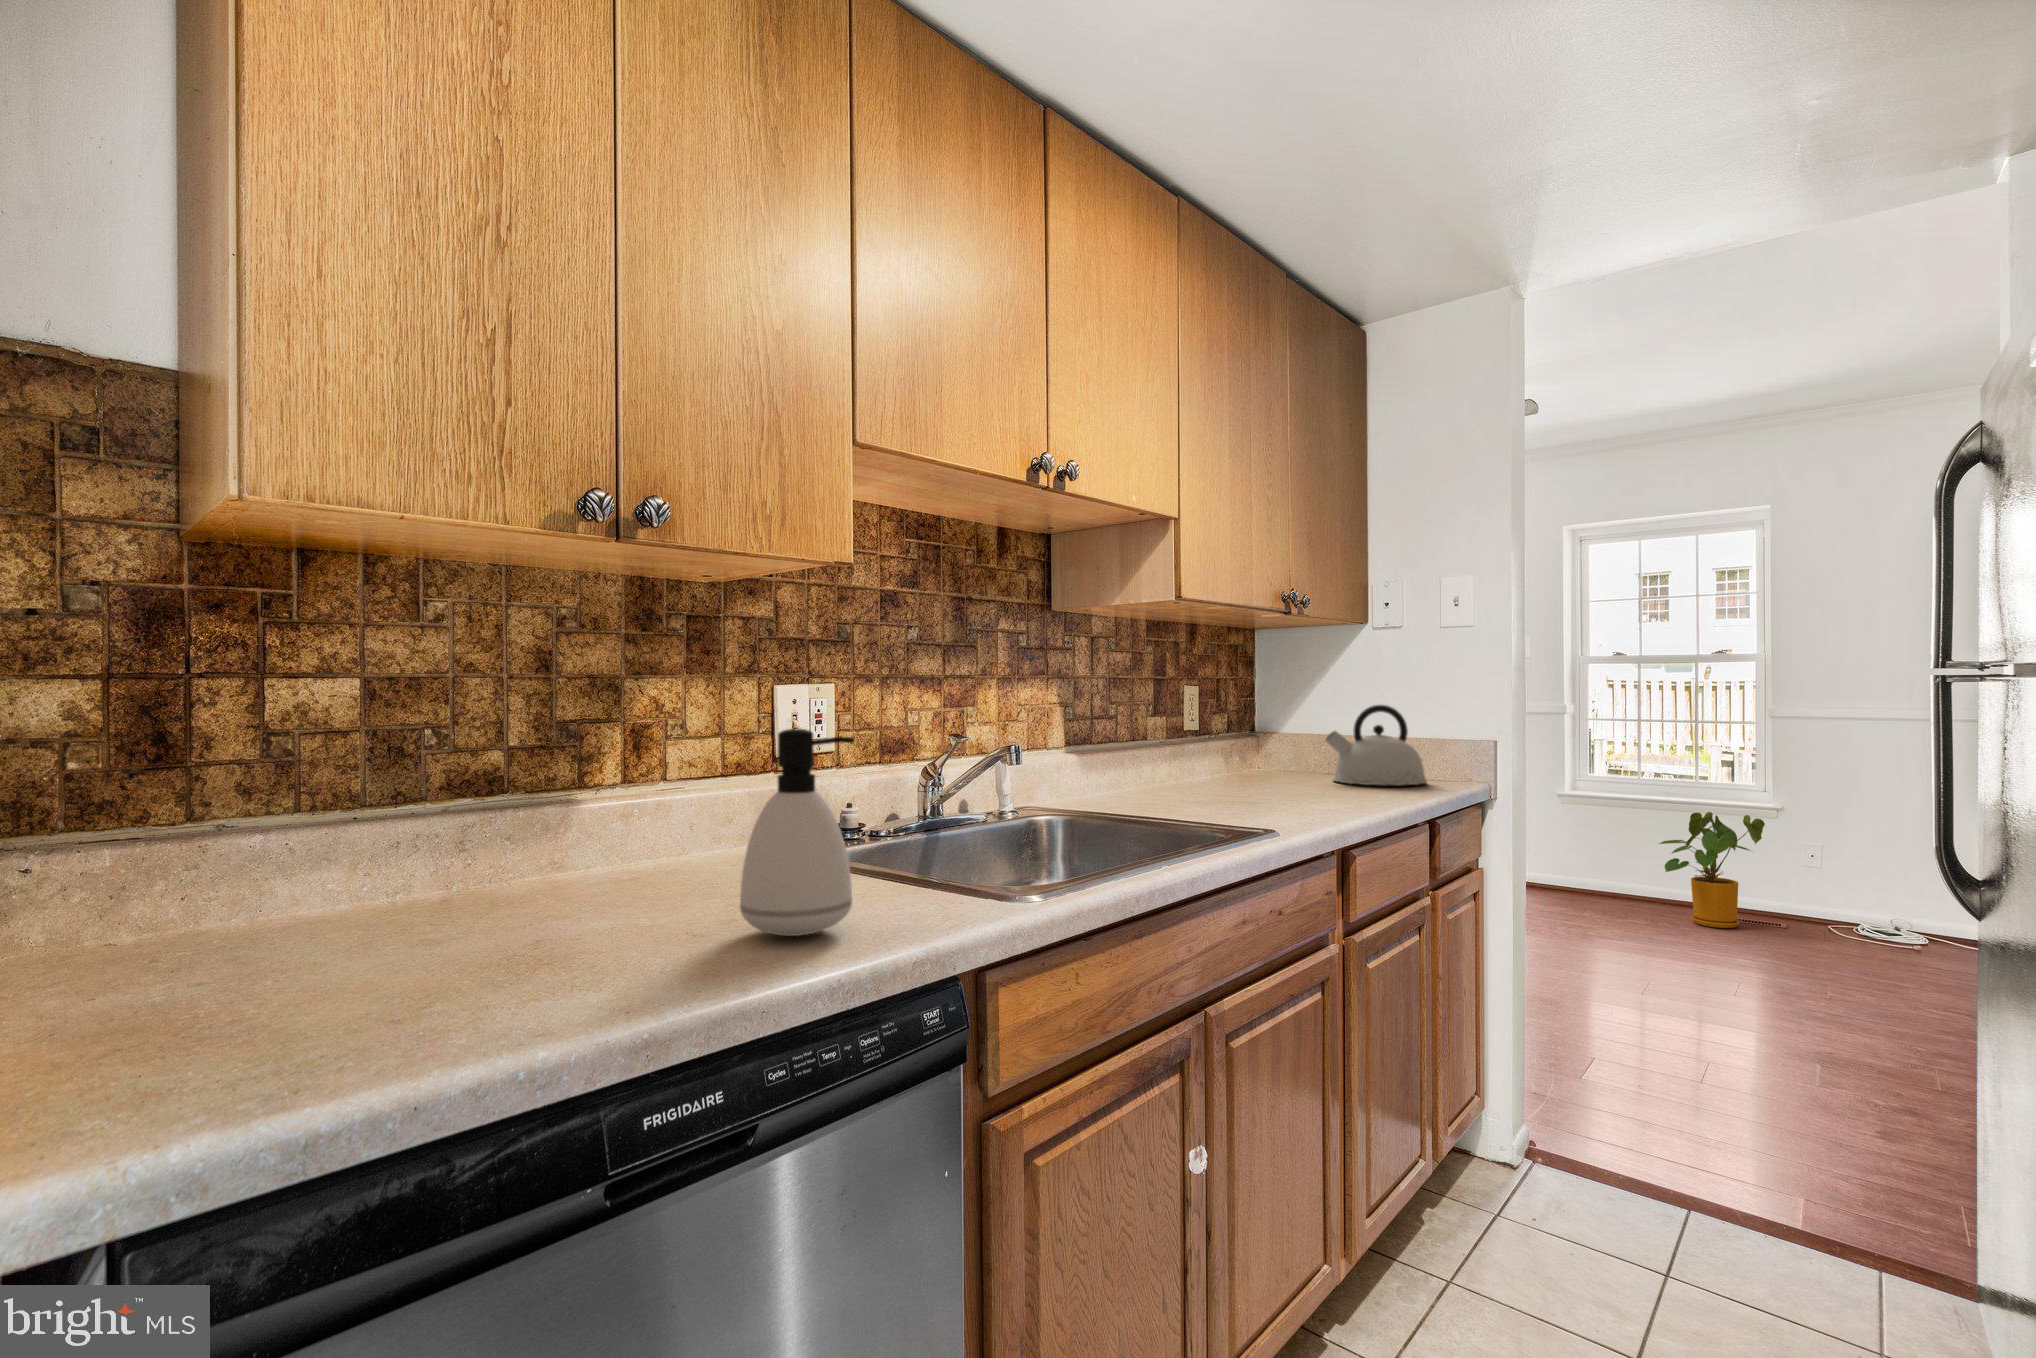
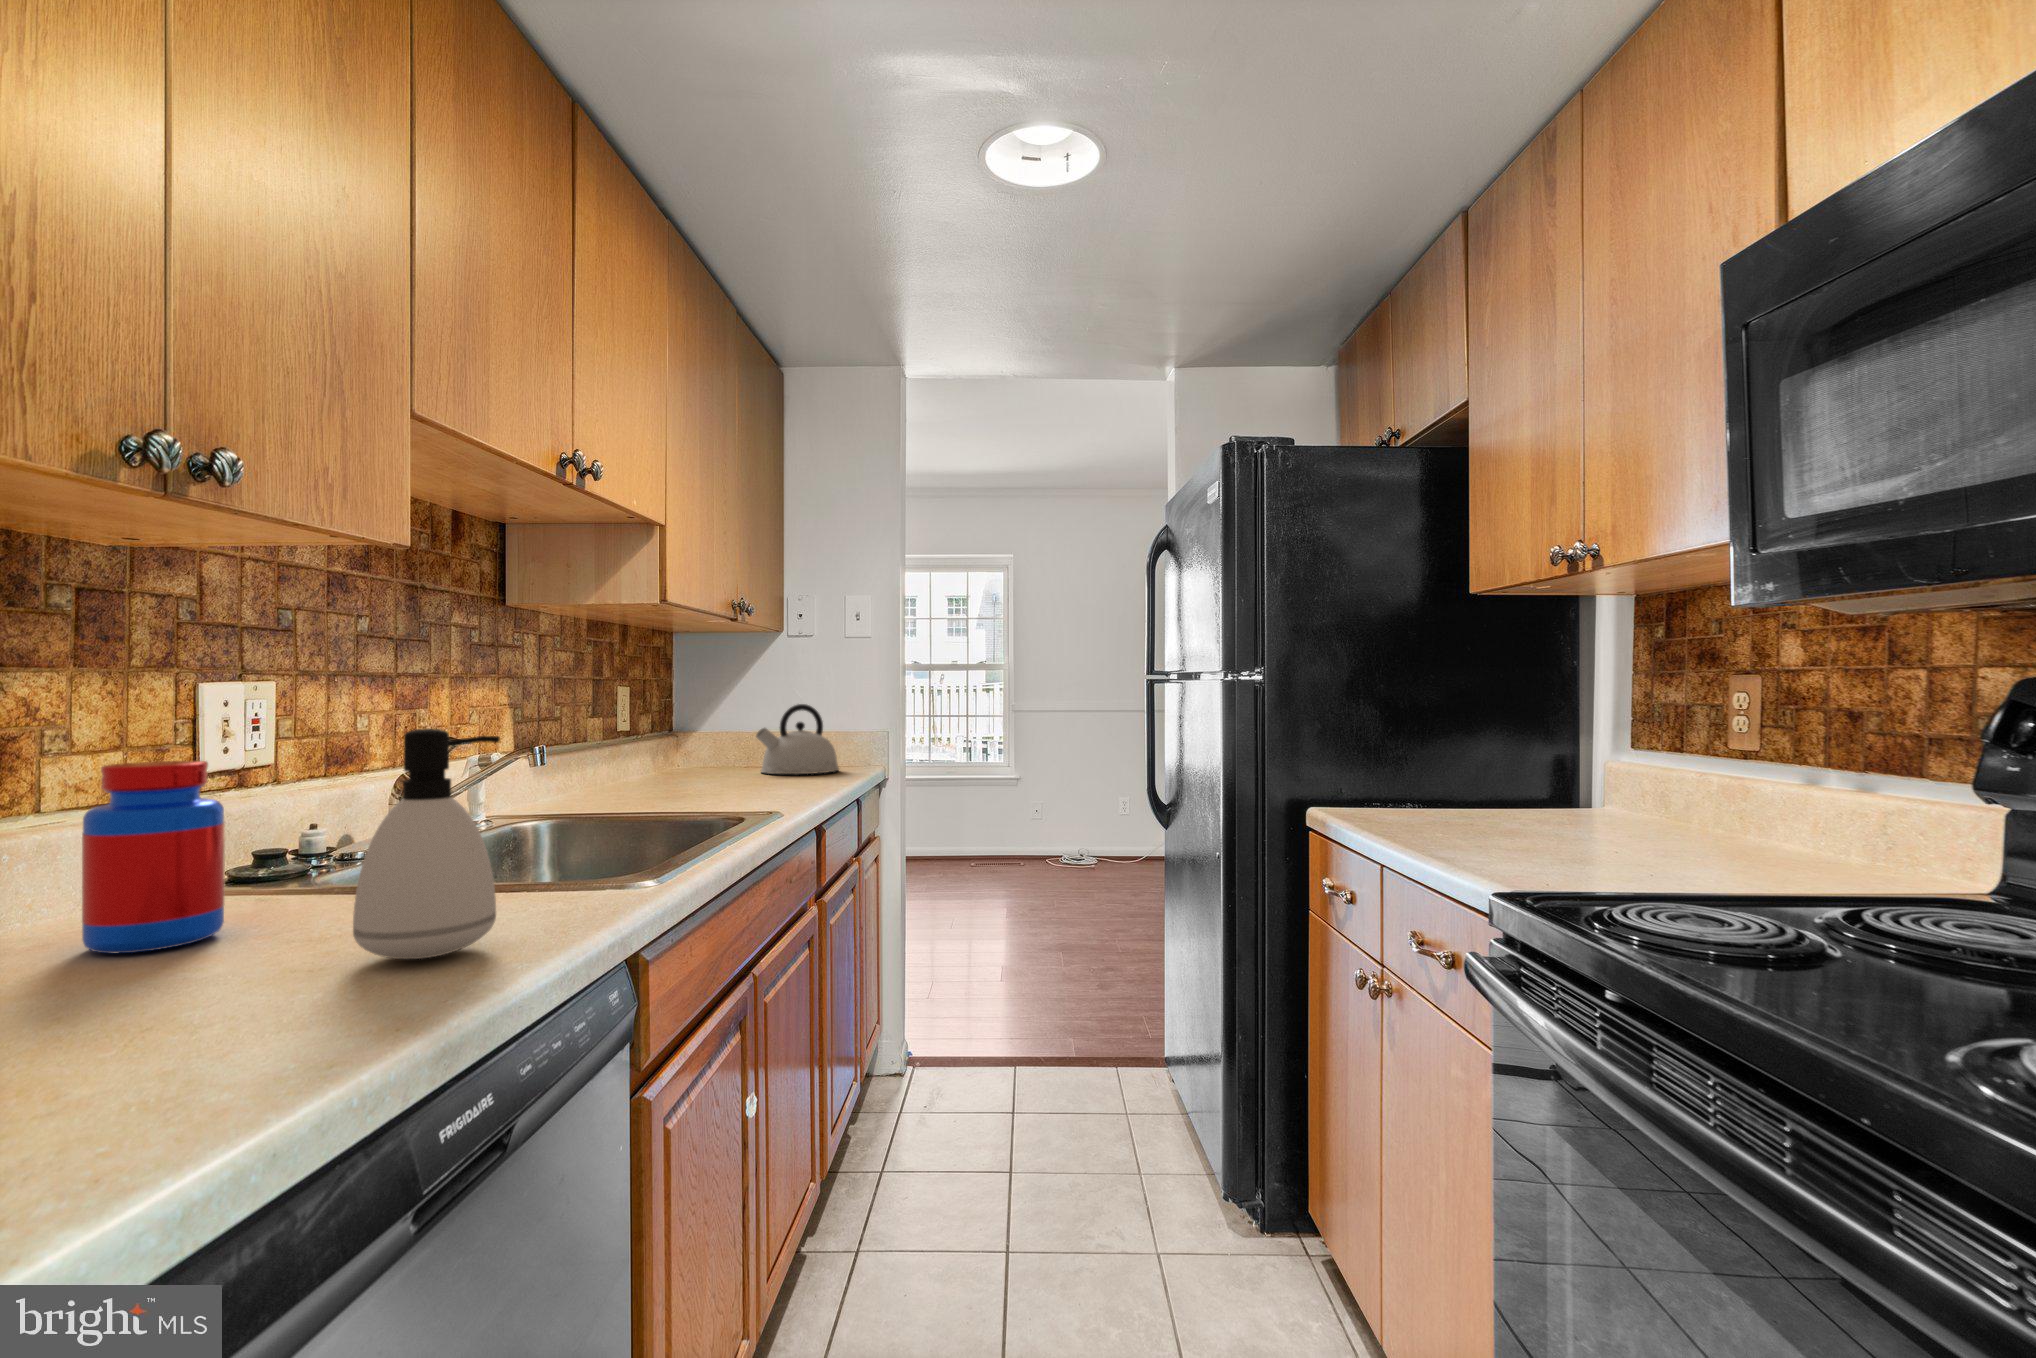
jar: none [639,747,725,893] -> present [82,761,225,954]
house plant: present [1659,812,1765,928] -> none [947,785,1011,872]

